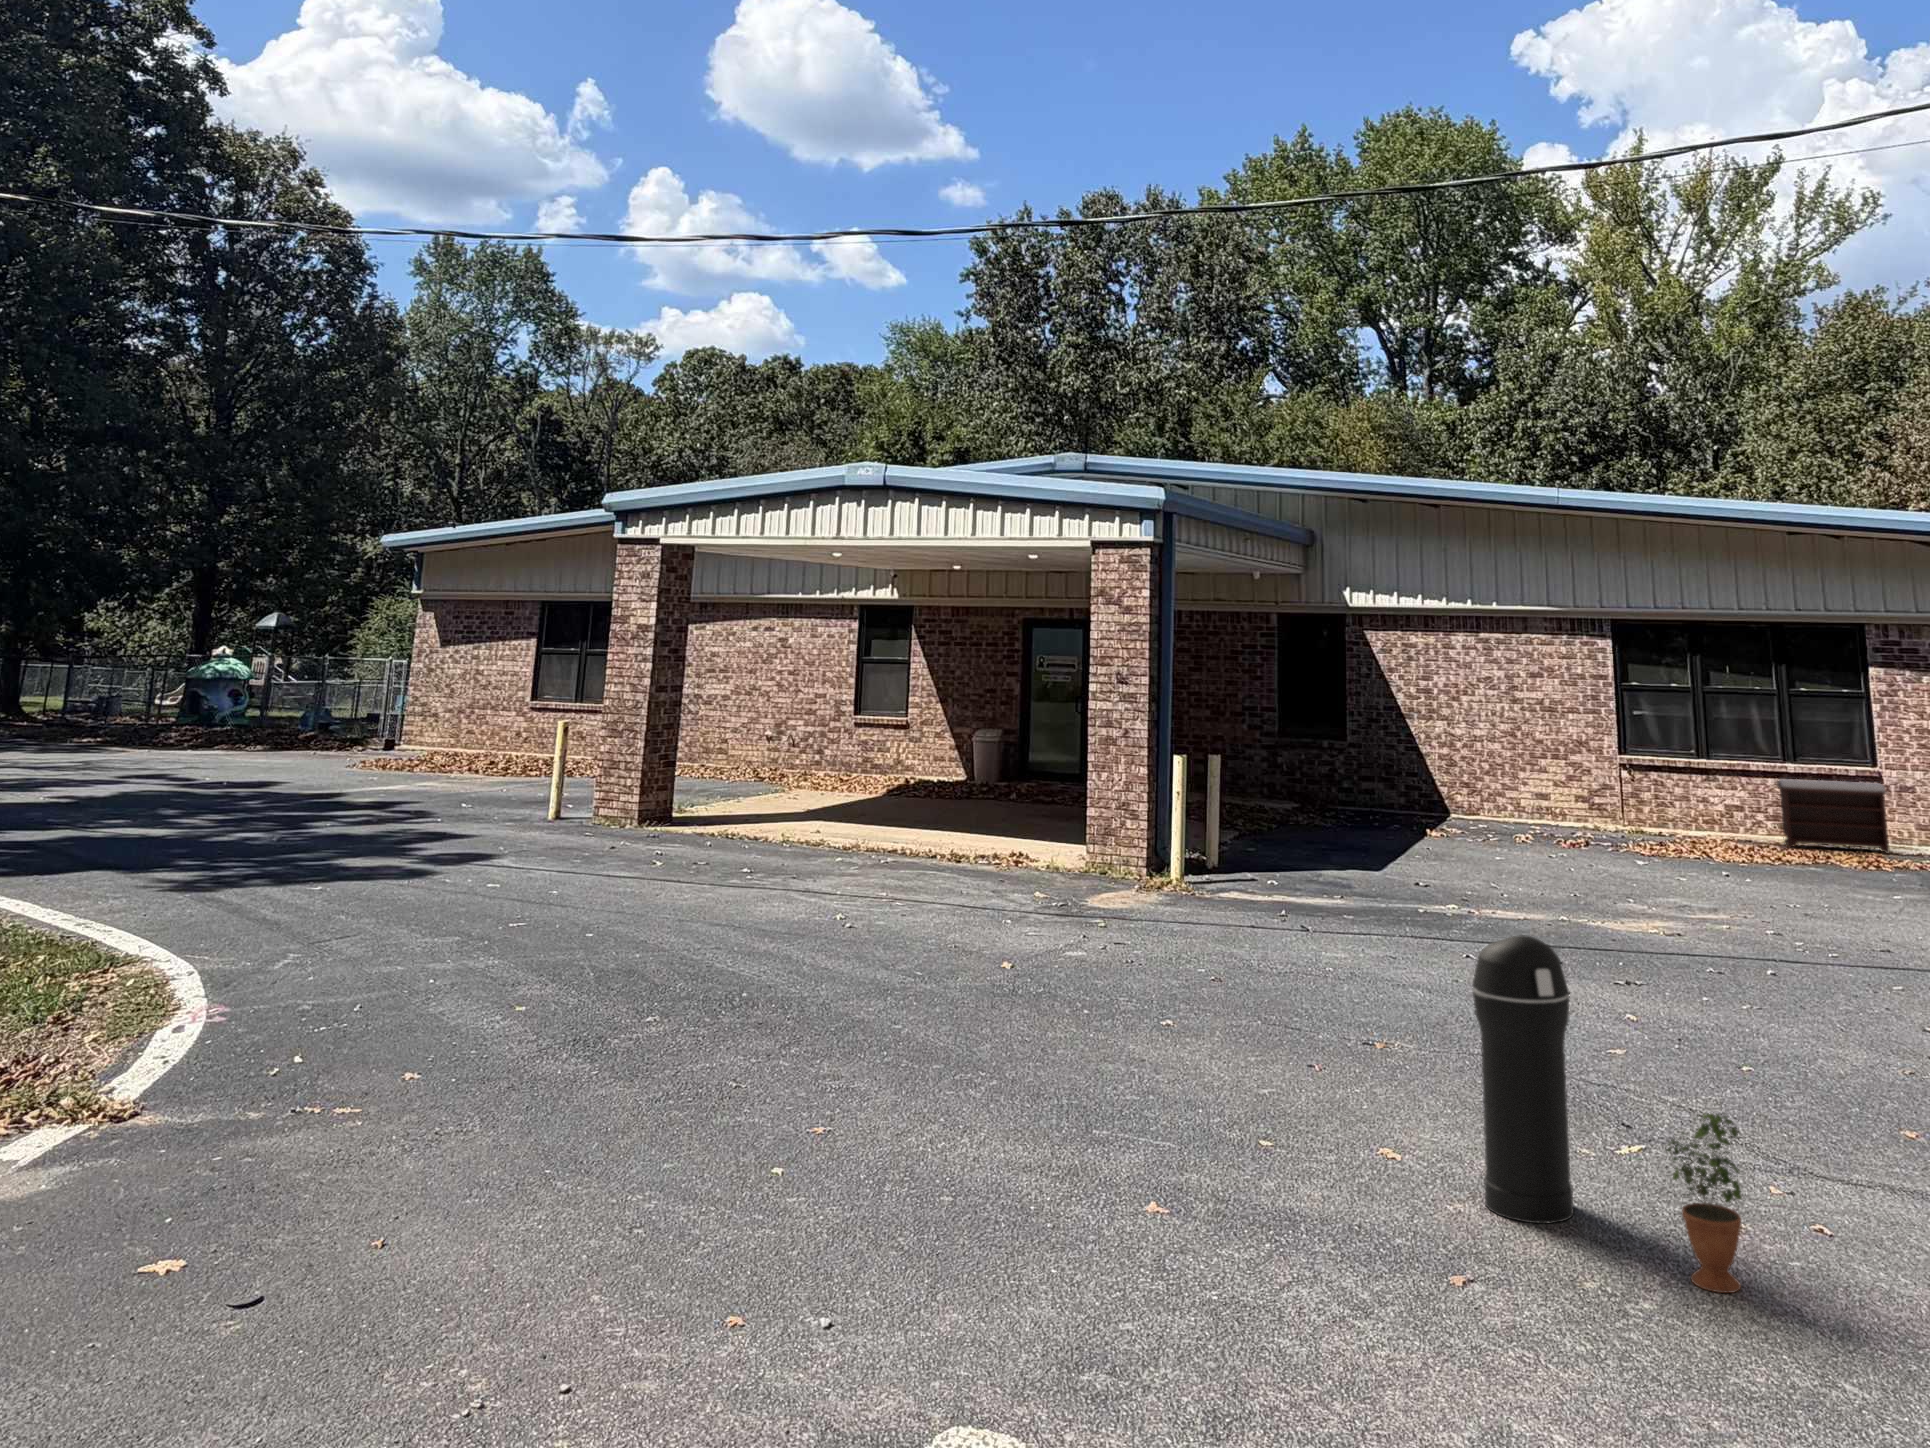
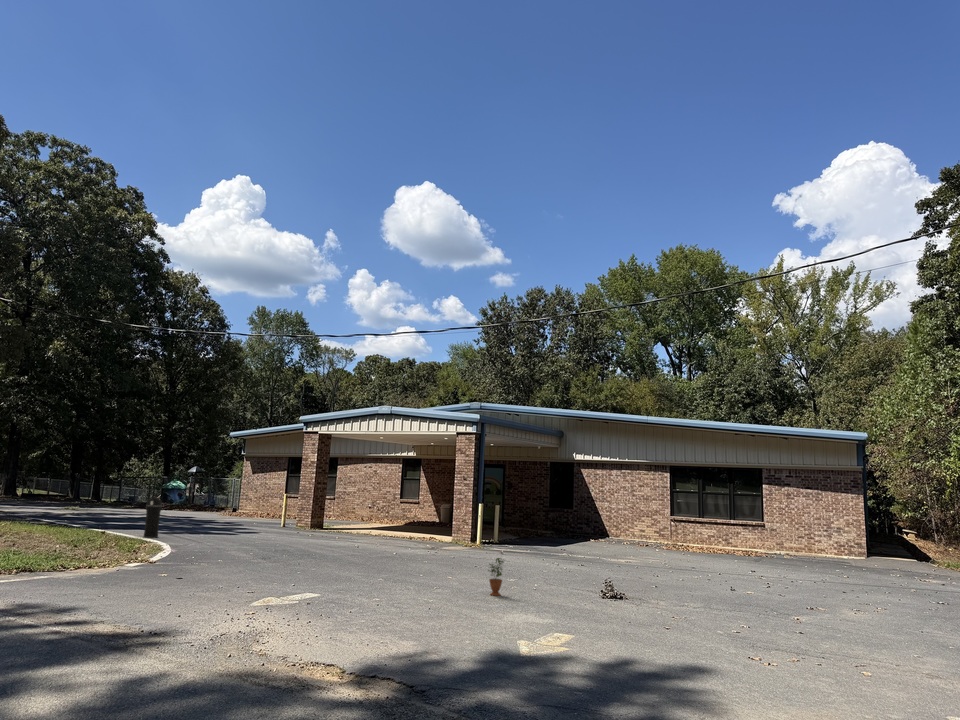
bench: present [1777,779,1890,854] -> none [724,525,765,553]
trash can: present [1472,935,1574,1223] -> present [144,497,162,538]

